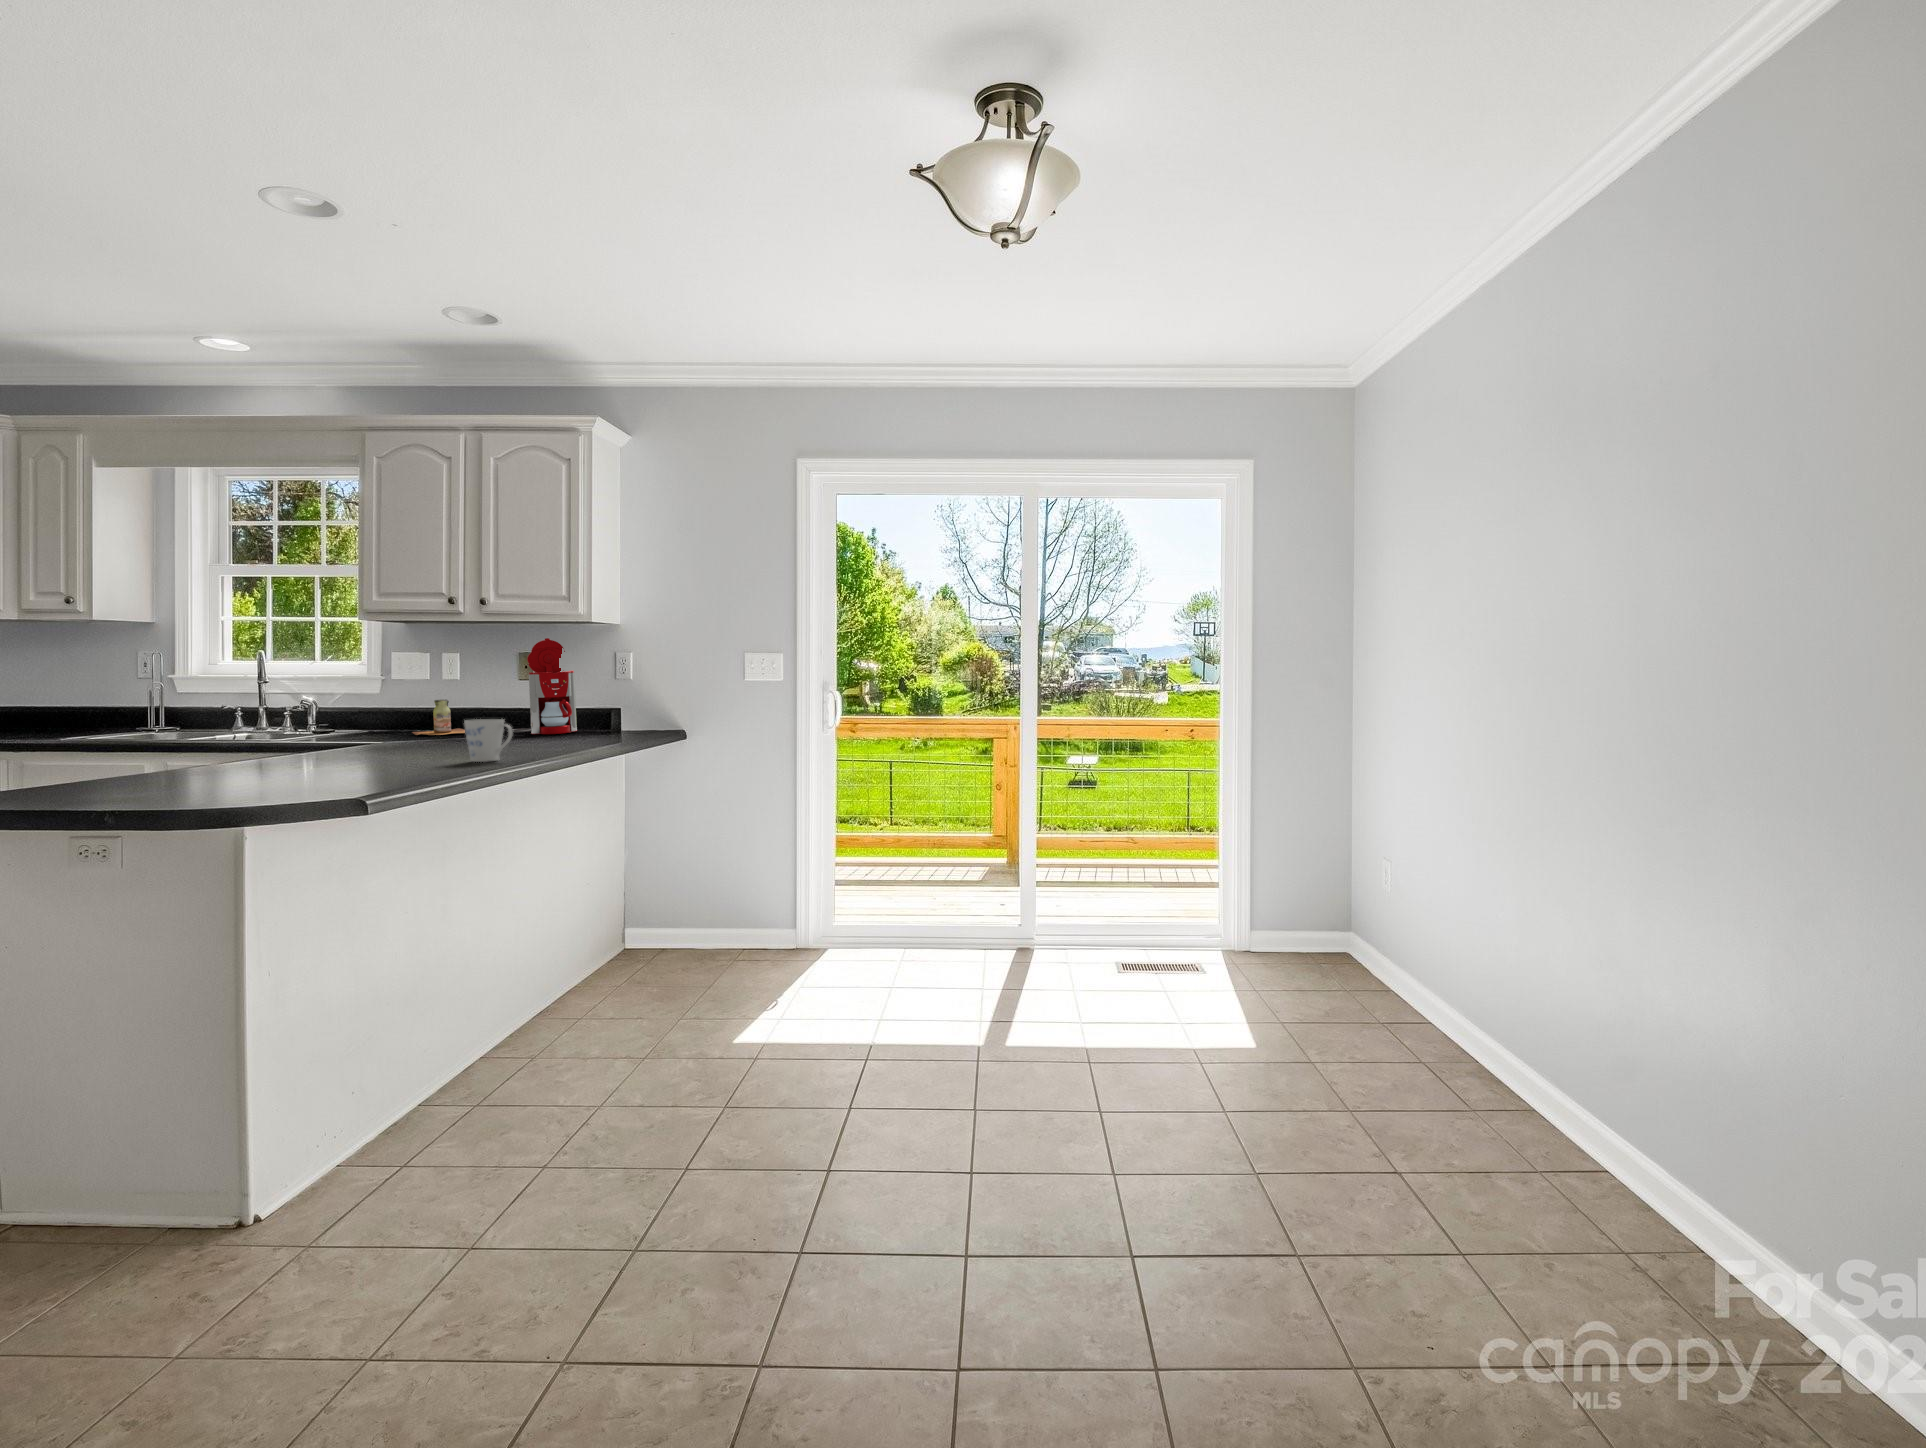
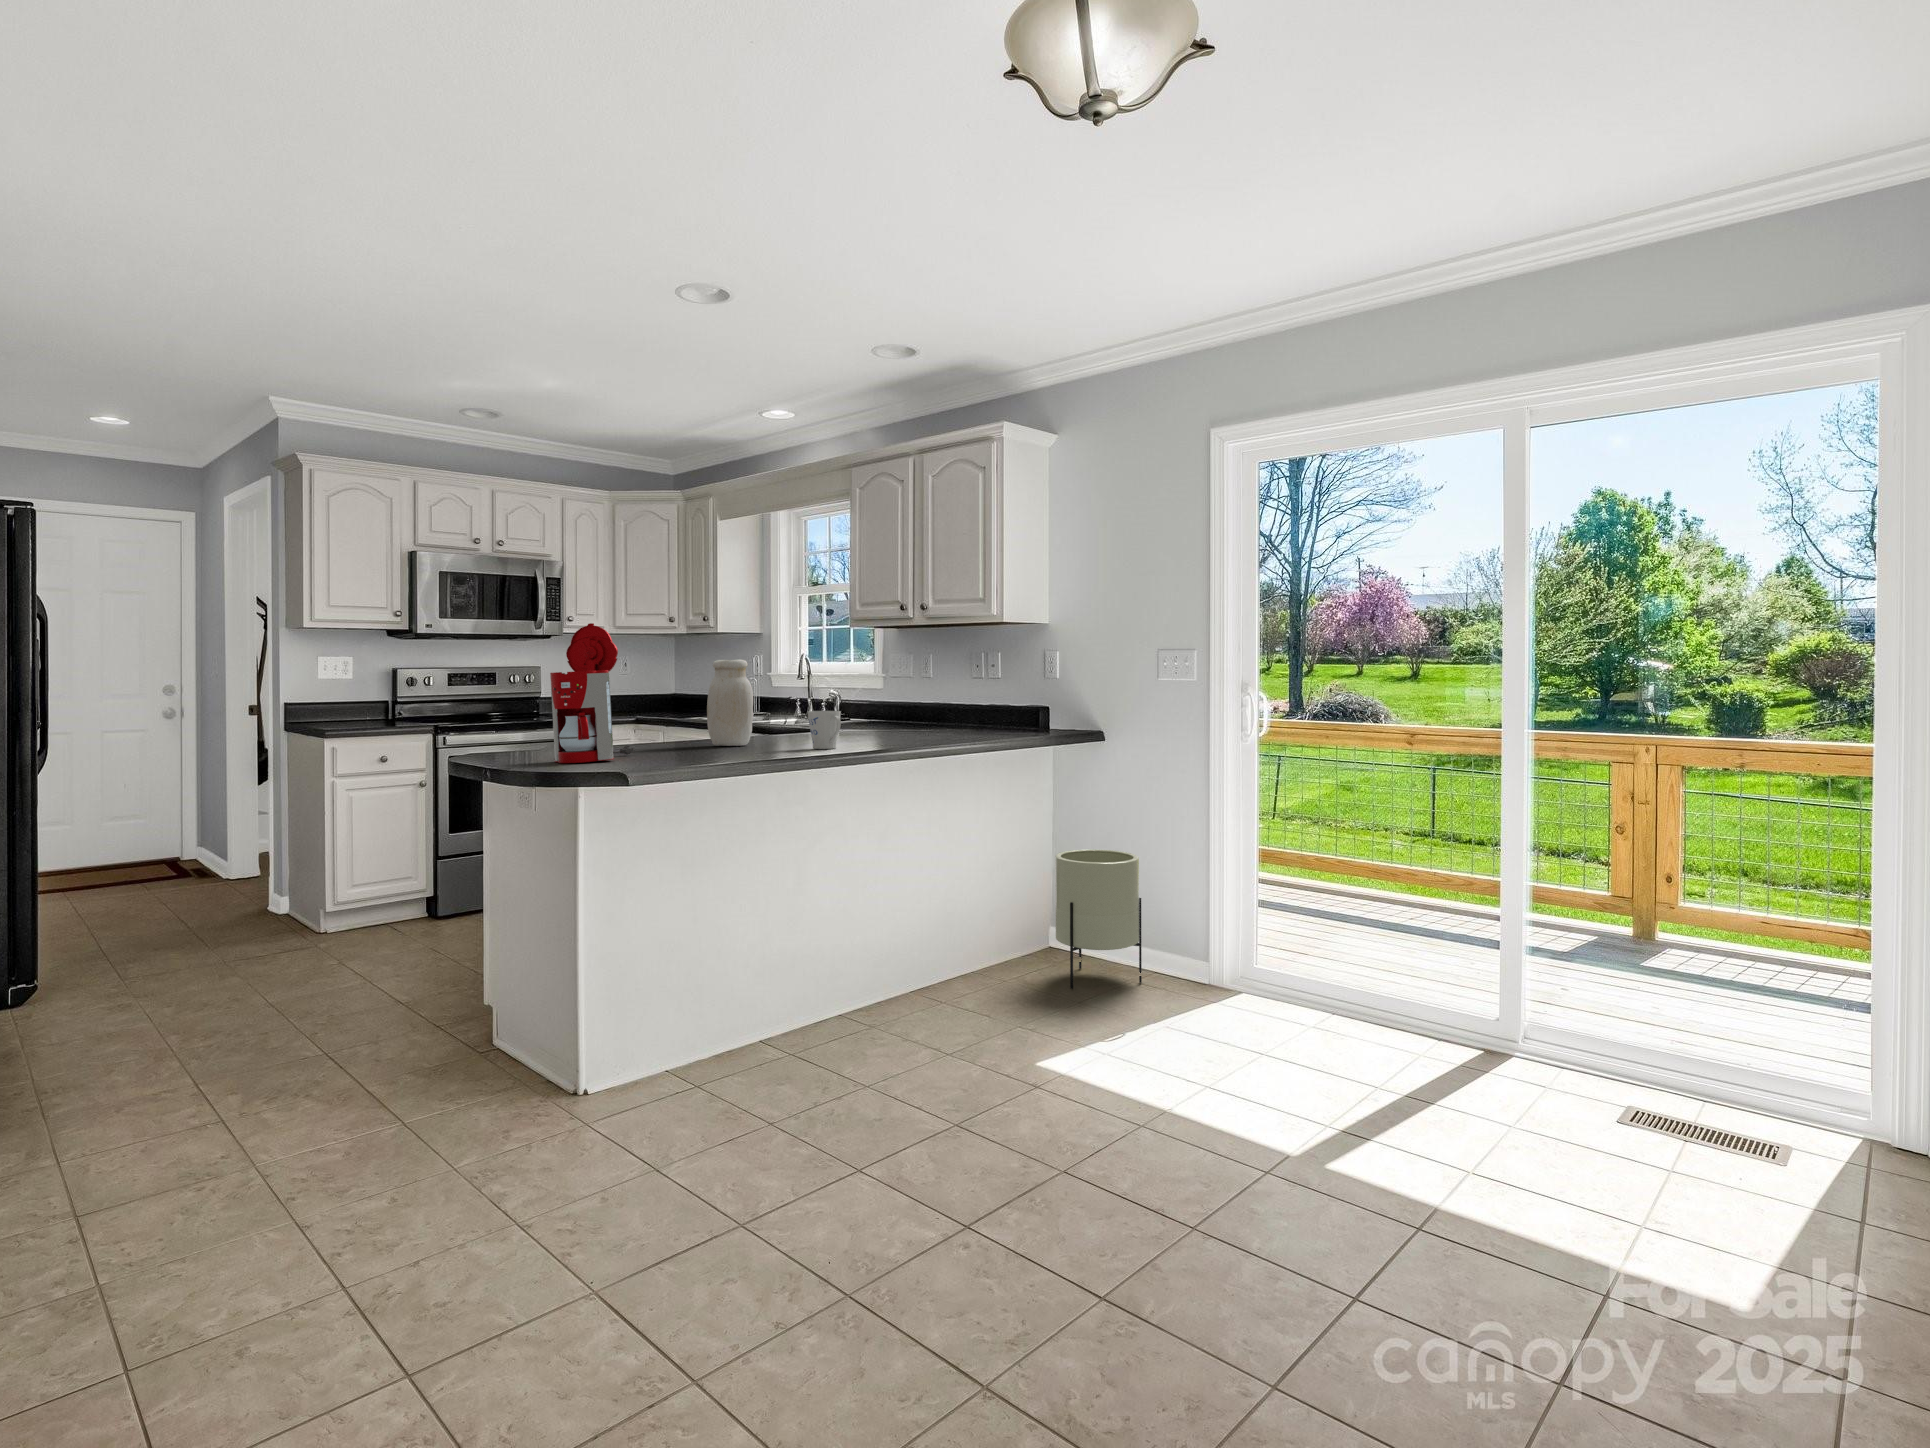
coffee maker: present [507,638,577,734] -> present [550,623,634,763]
jar: none [294,661,361,765] -> present [707,659,753,746]
bottle: present [412,699,465,735] -> none [893,696,937,728]
planter: none [657,840,739,975] -> present [1055,849,1142,989]

